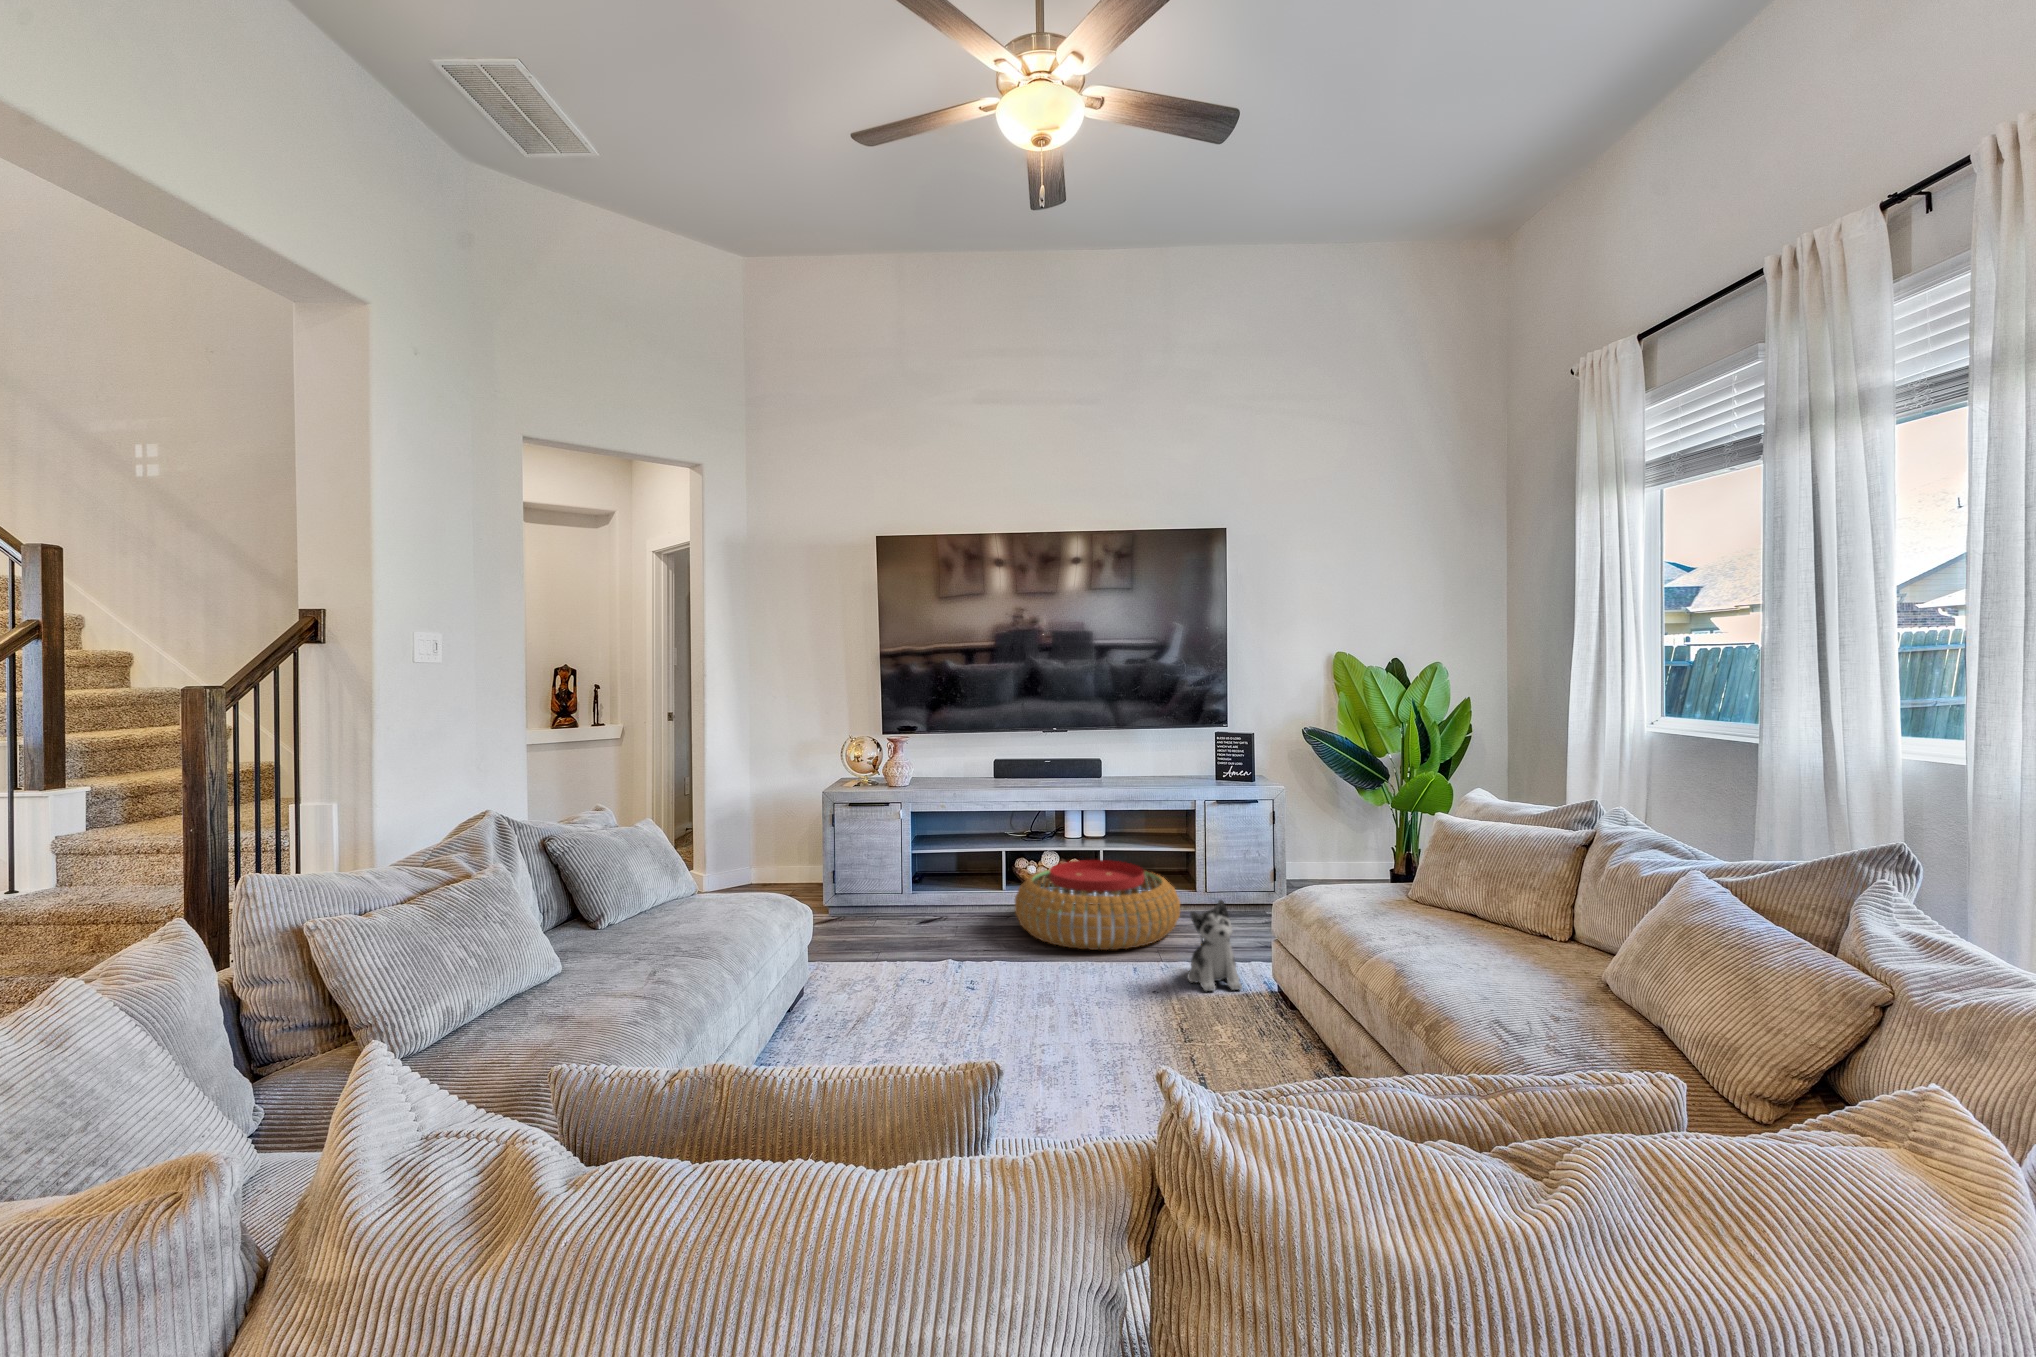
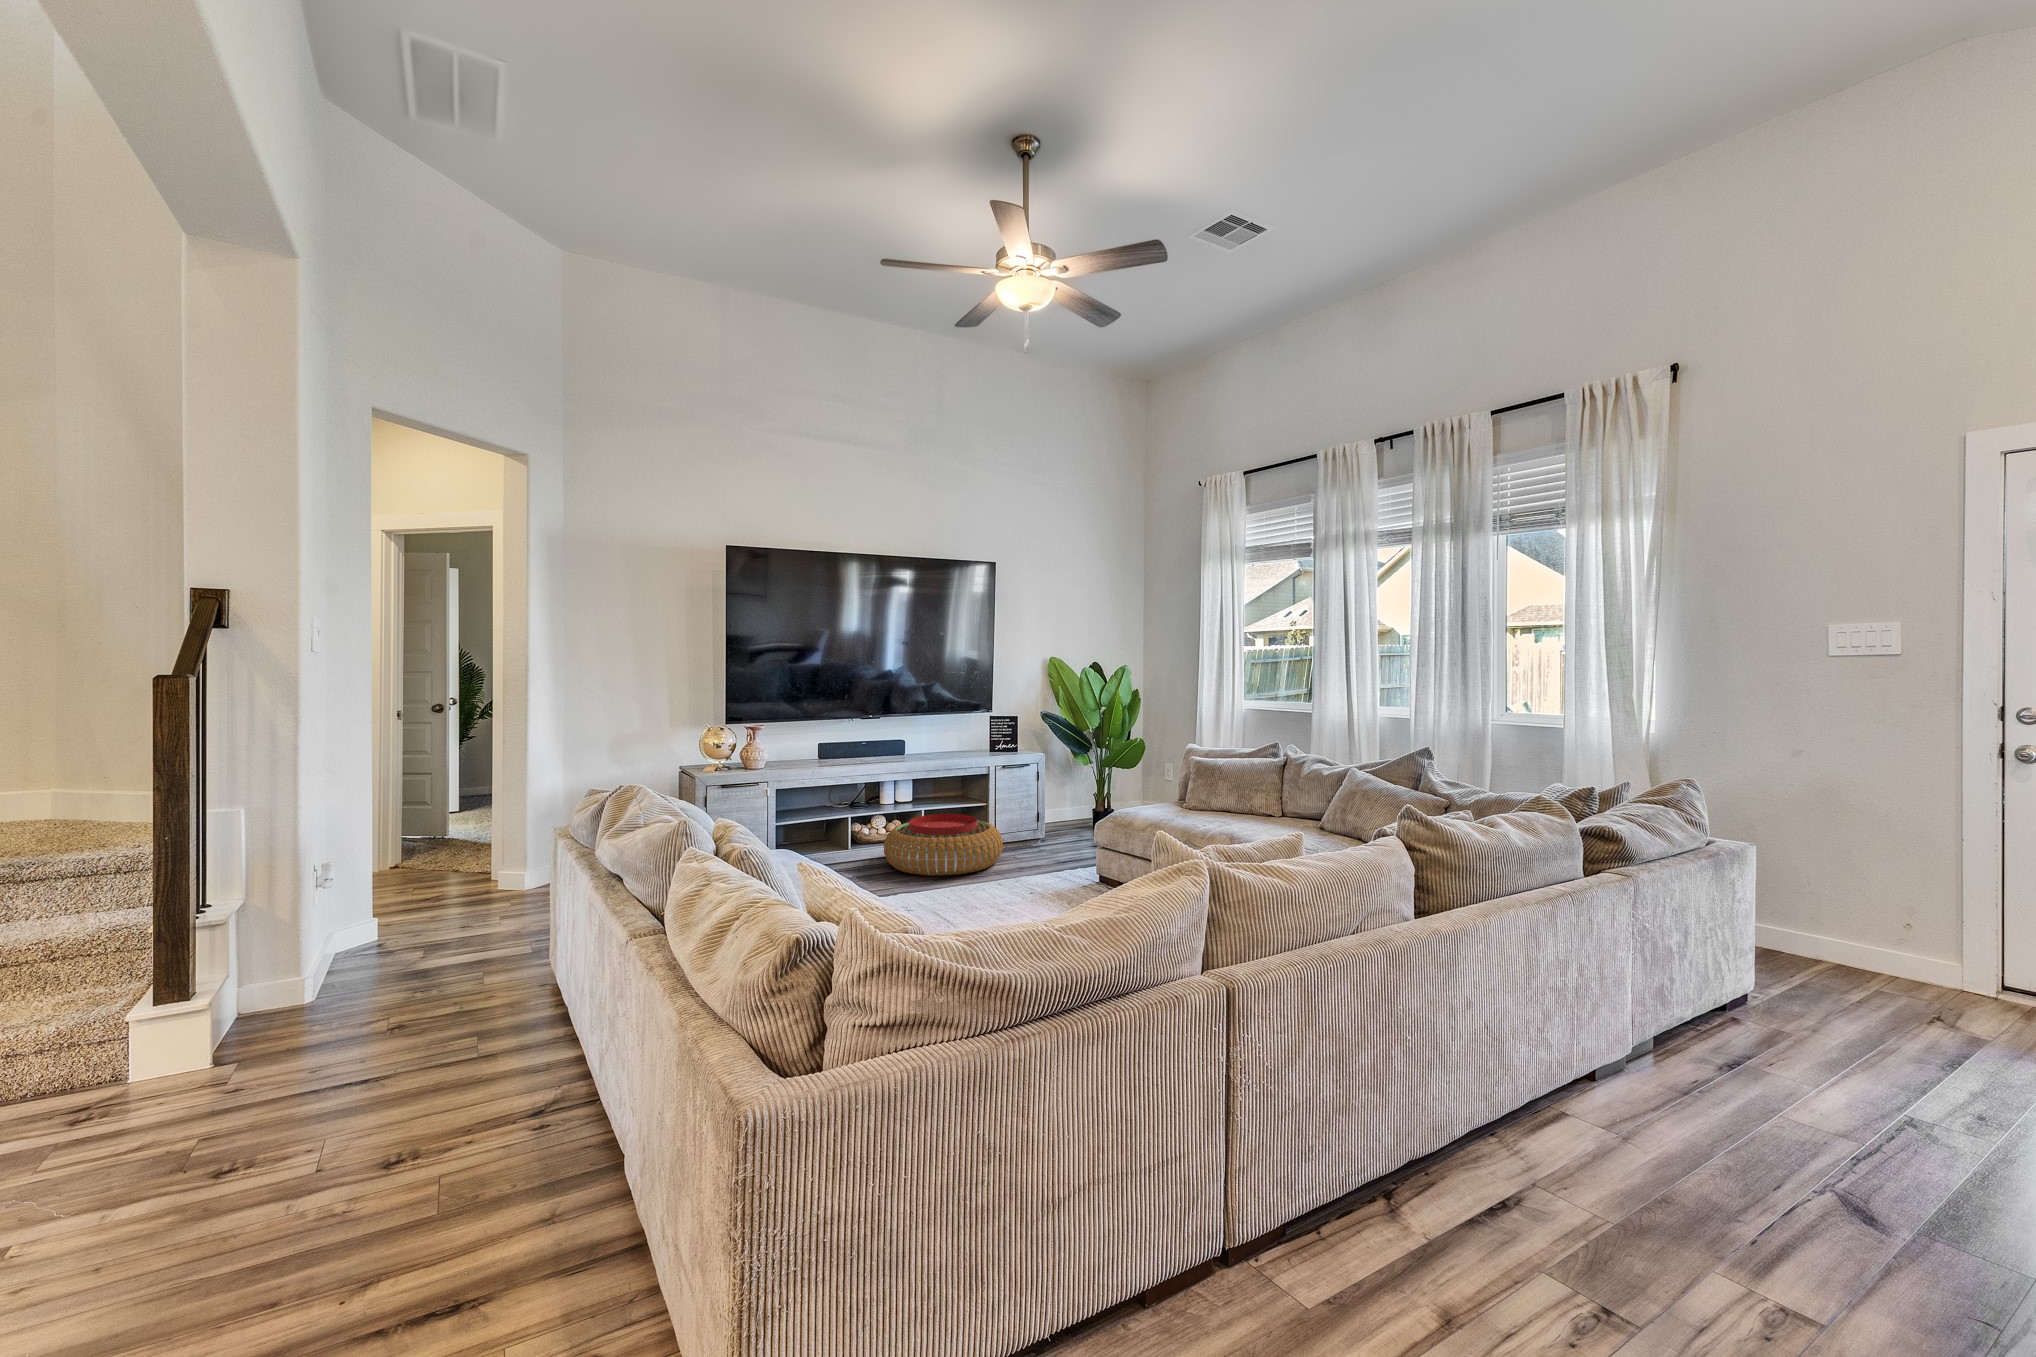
plush toy: present [1187,900,1242,991] -> none [1035,825,1074,885]

